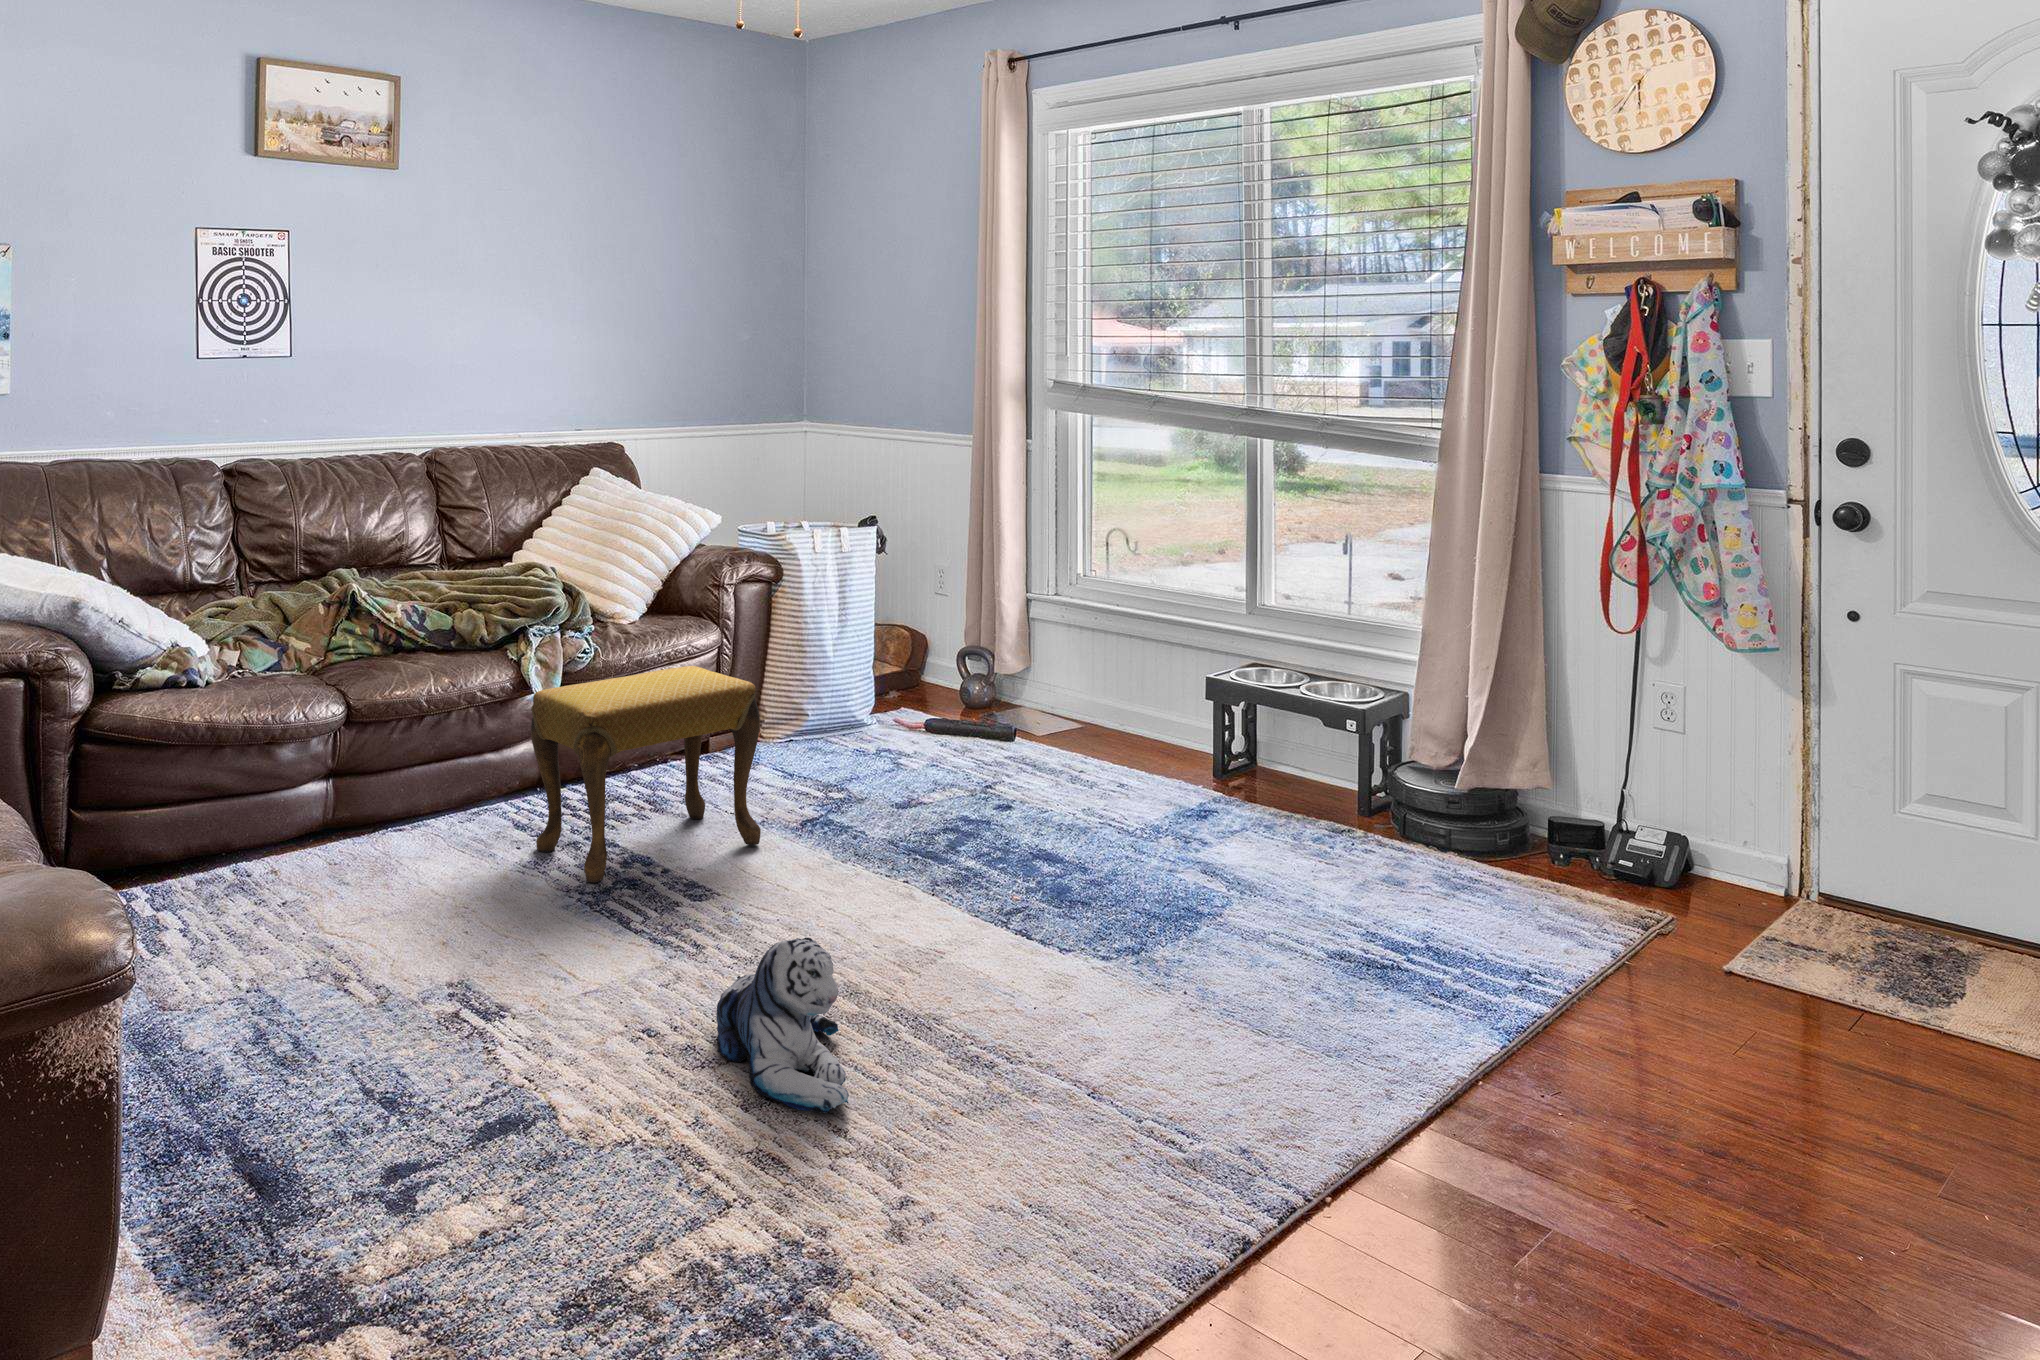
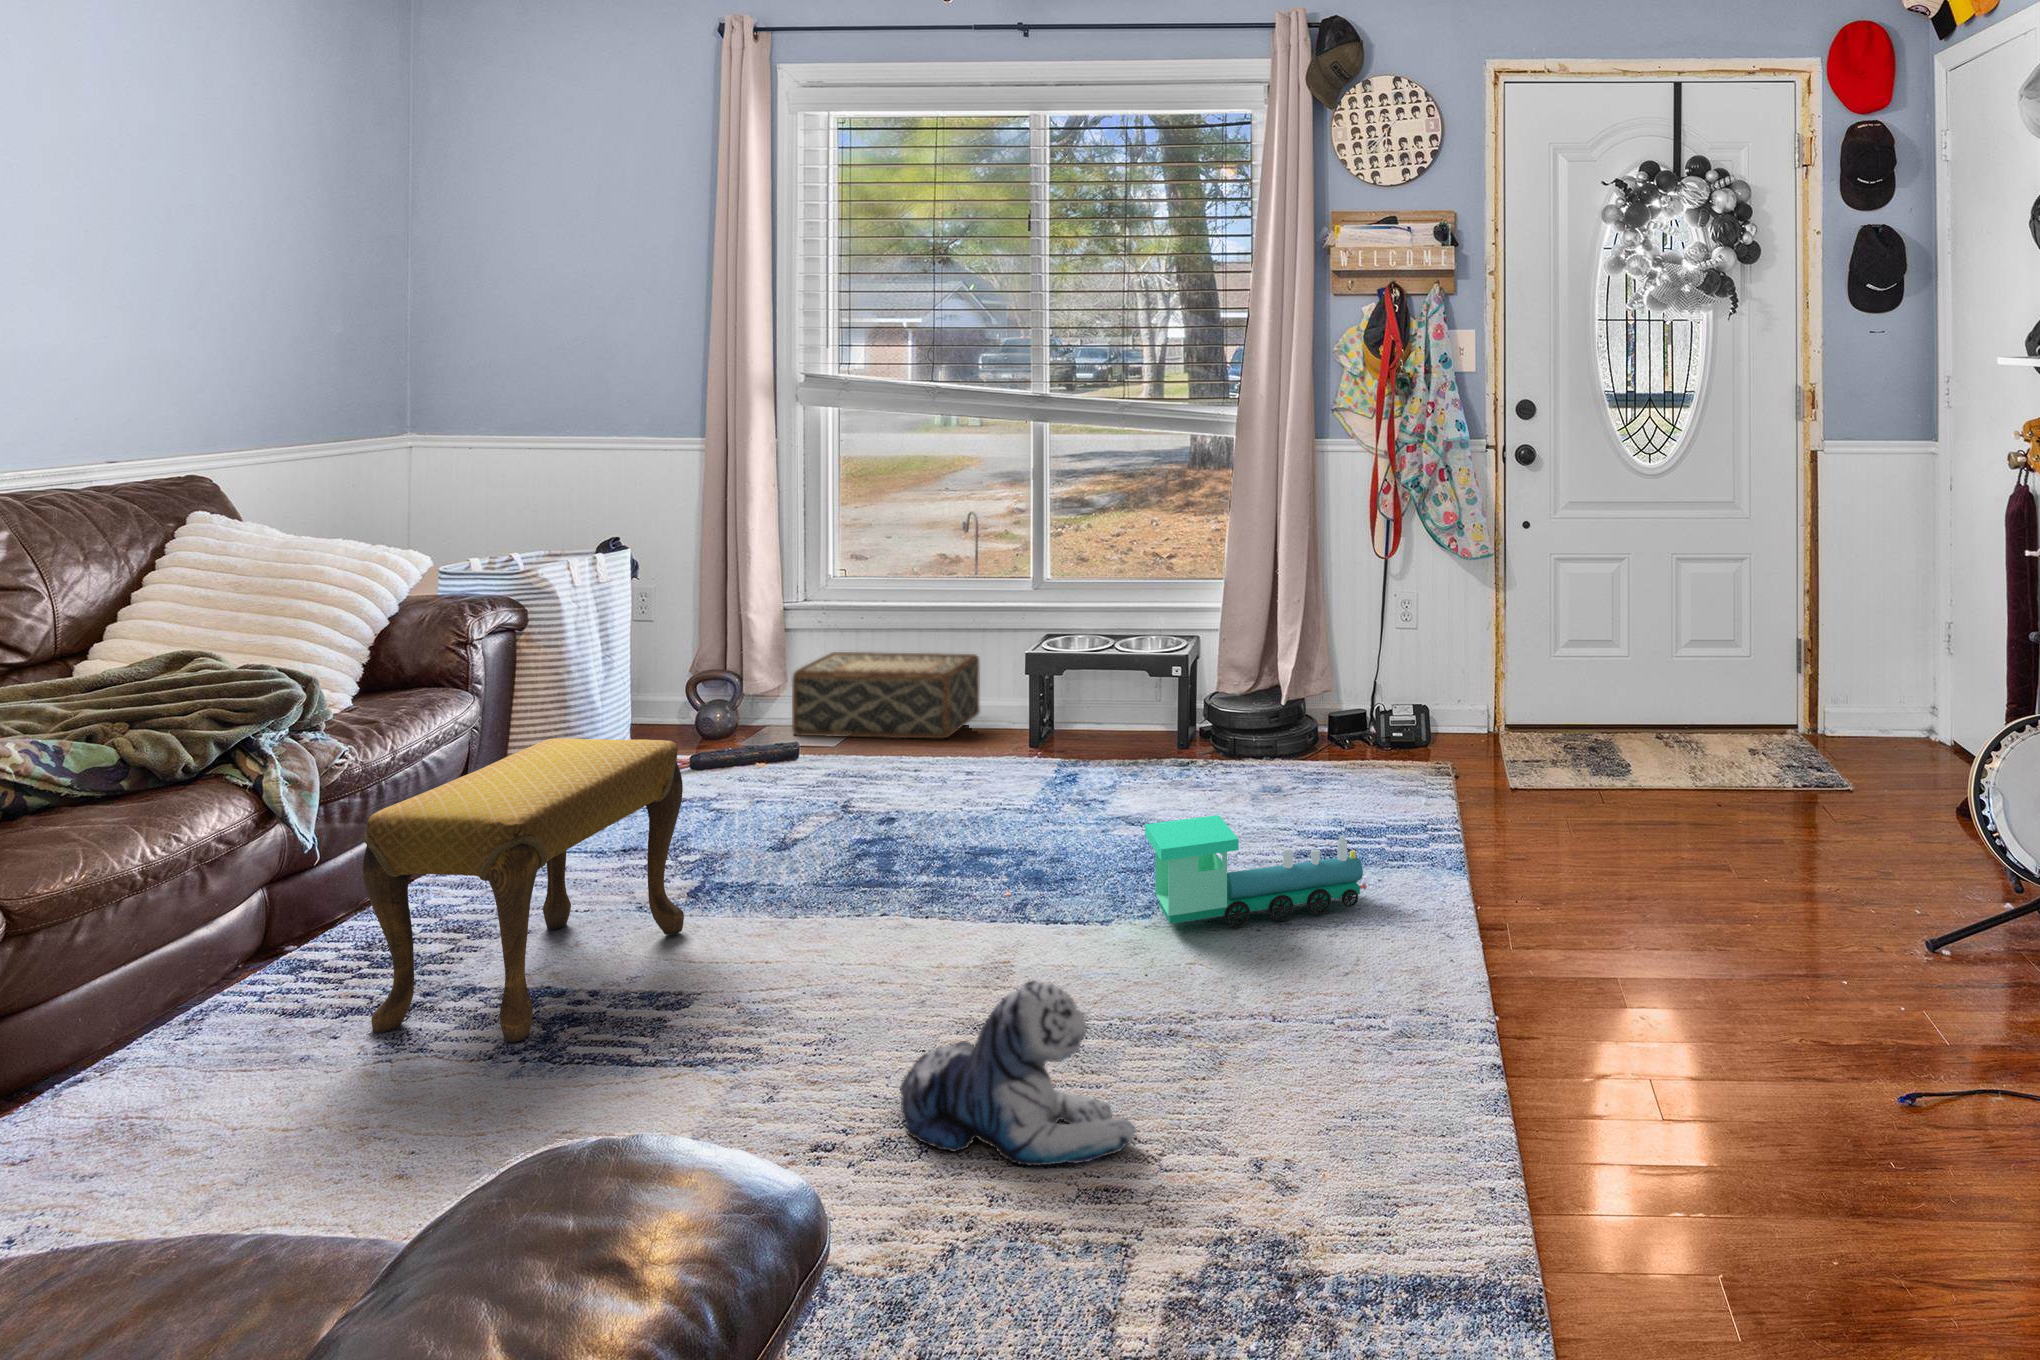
woven basket: none [1013,650,1189,751] -> present [792,652,980,738]
toy train: none [1080,855,1335,1012] -> present [1145,815,1366,928]

